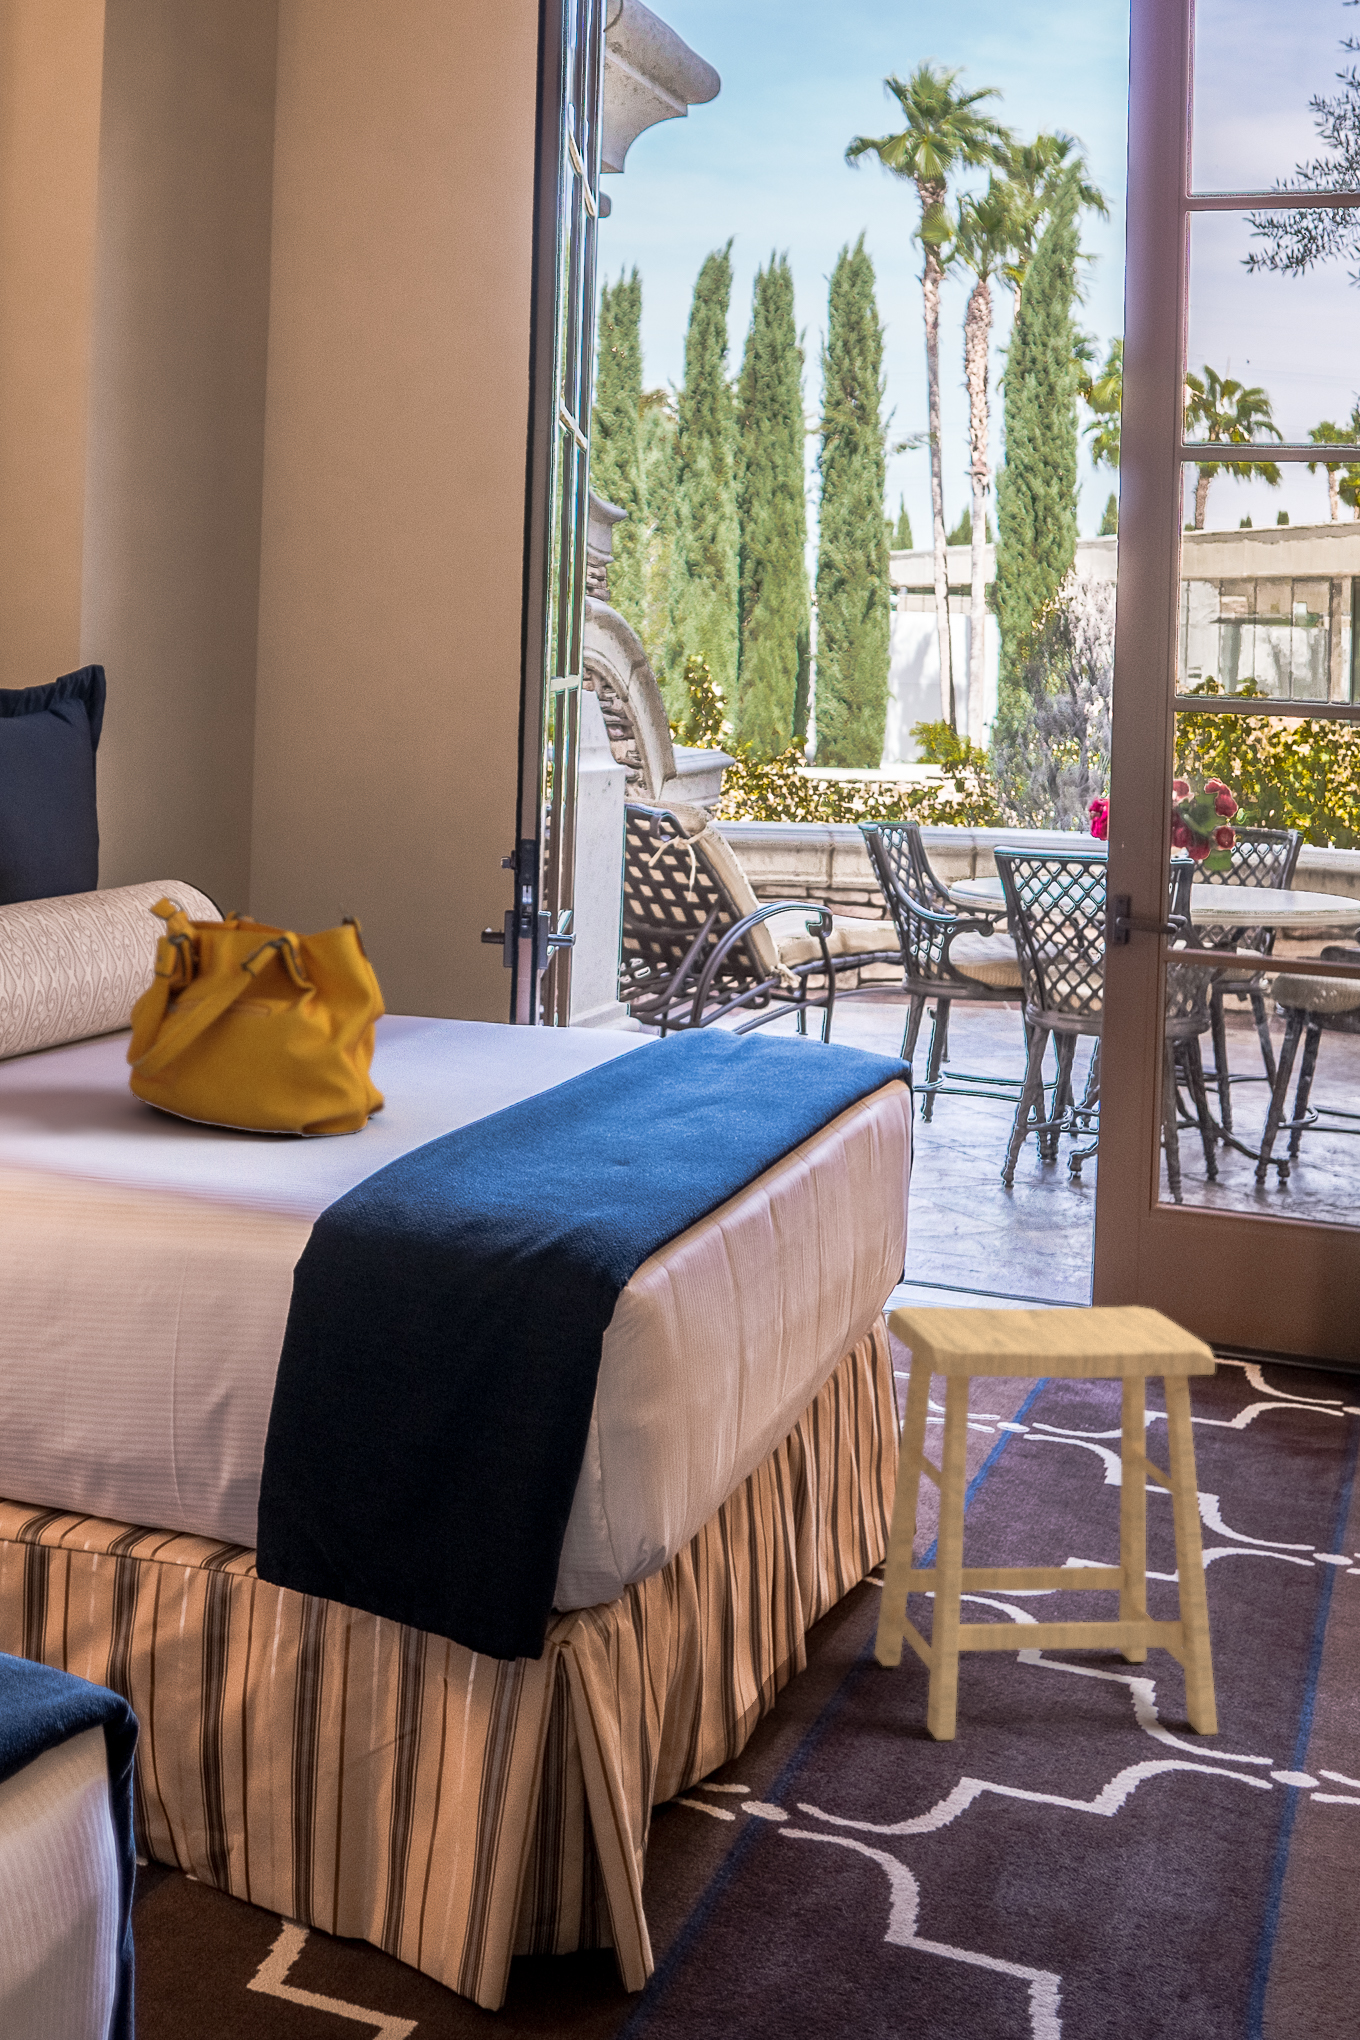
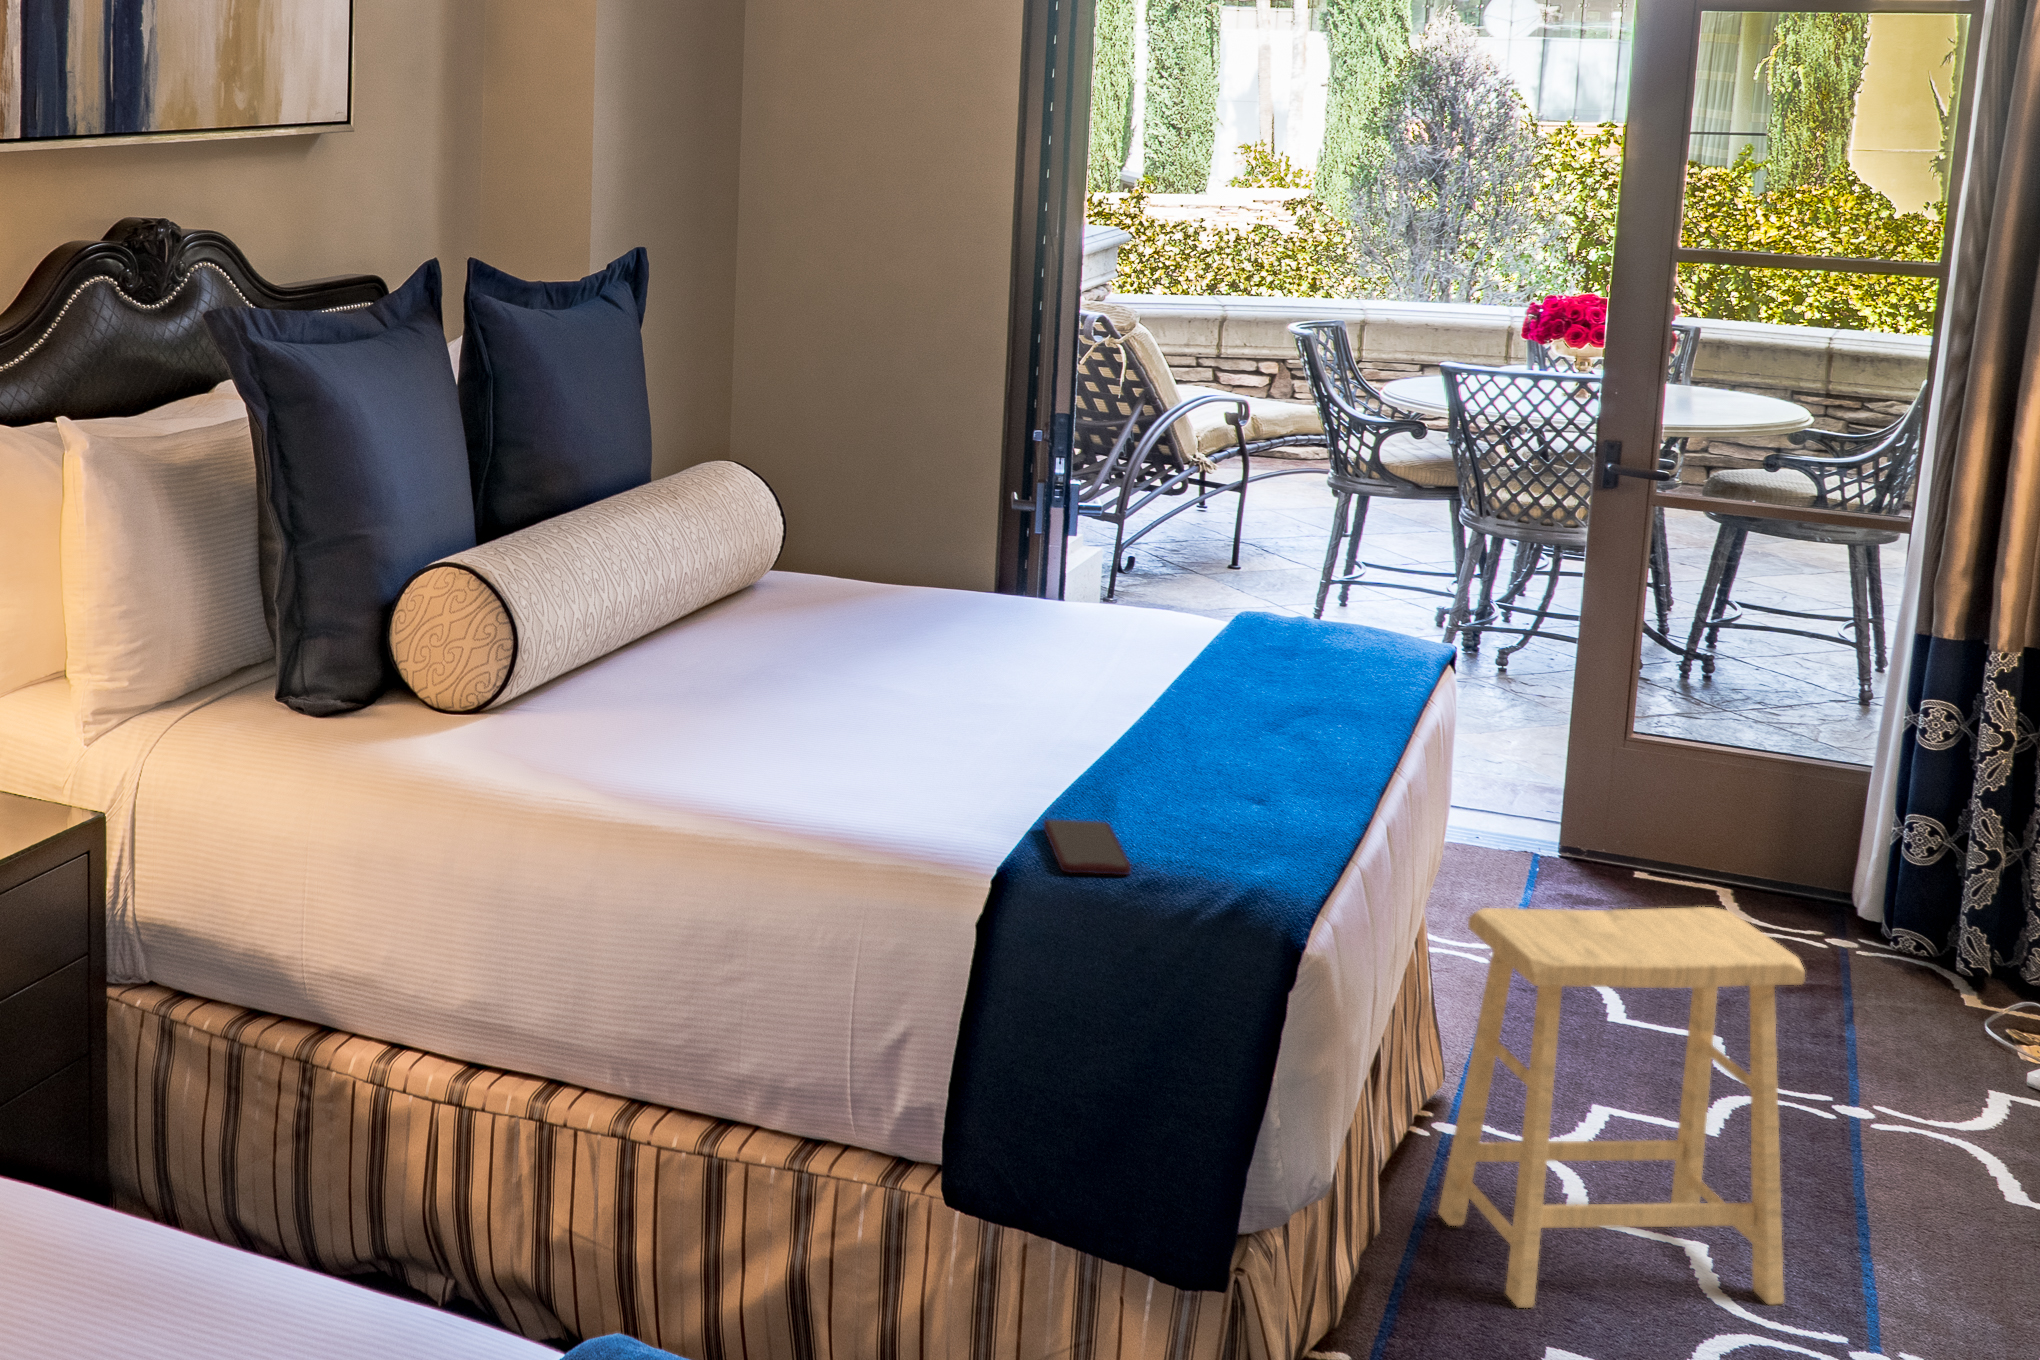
handbag: present [126,896,385,1137] -> none [748,527,1003,770]
smartphone: none [392,1167,464,1209] -> present [1044,820,1131,875]

